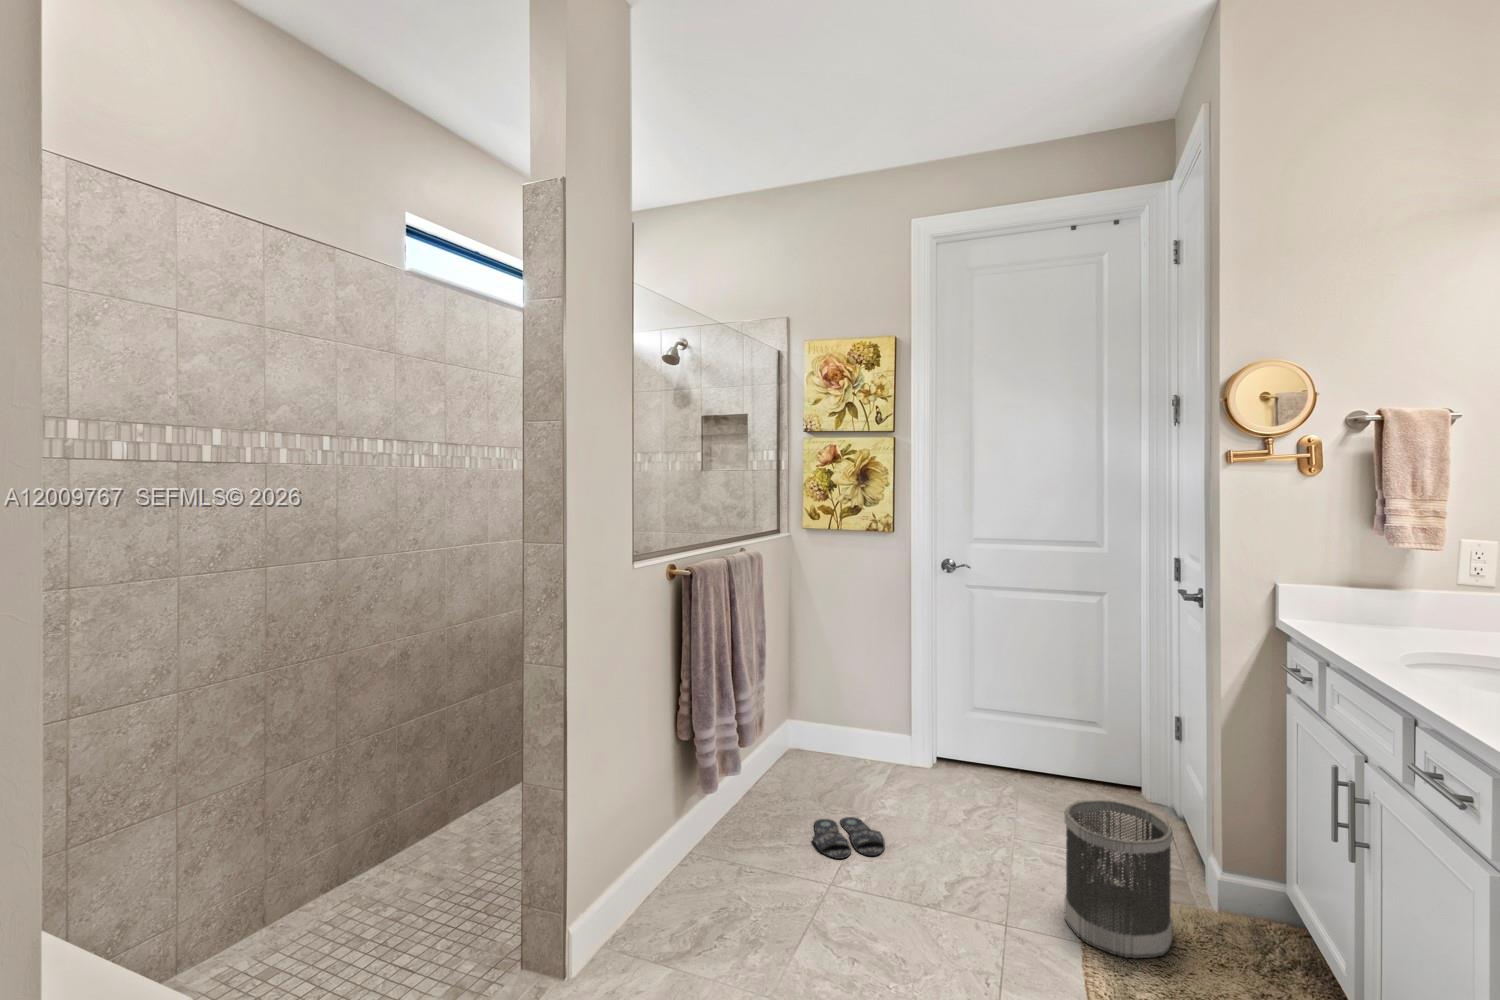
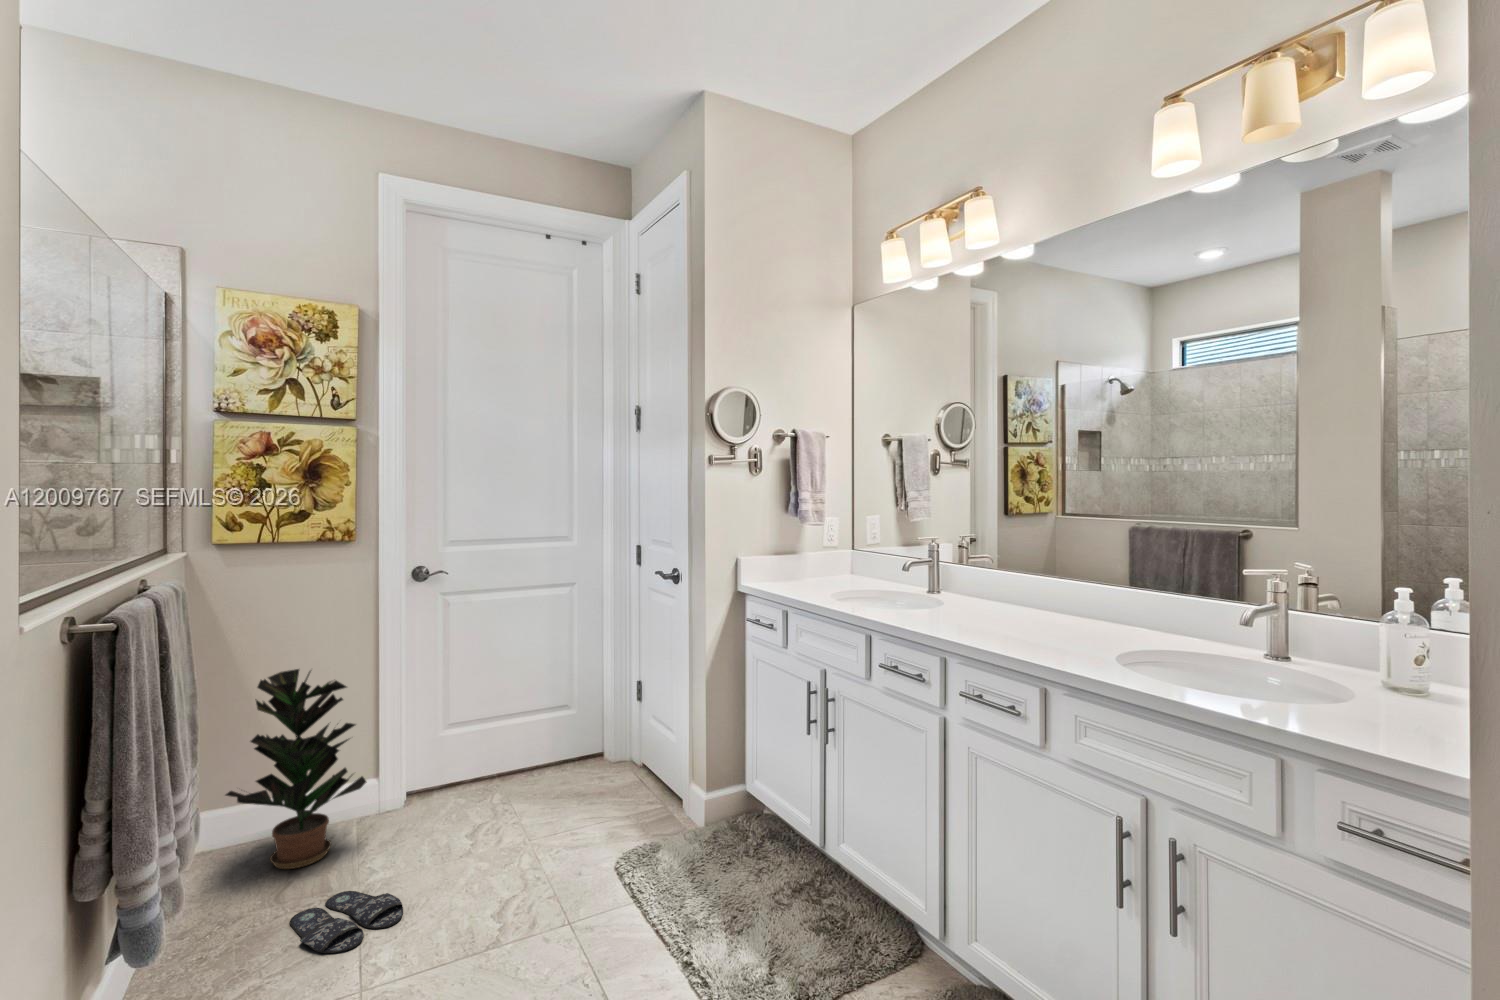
potted plant: none [797,633,887,789] -> present [226,669,367,869]
wastebasket: present [1065,800,1172,958] -> none [610,762,697,901]

